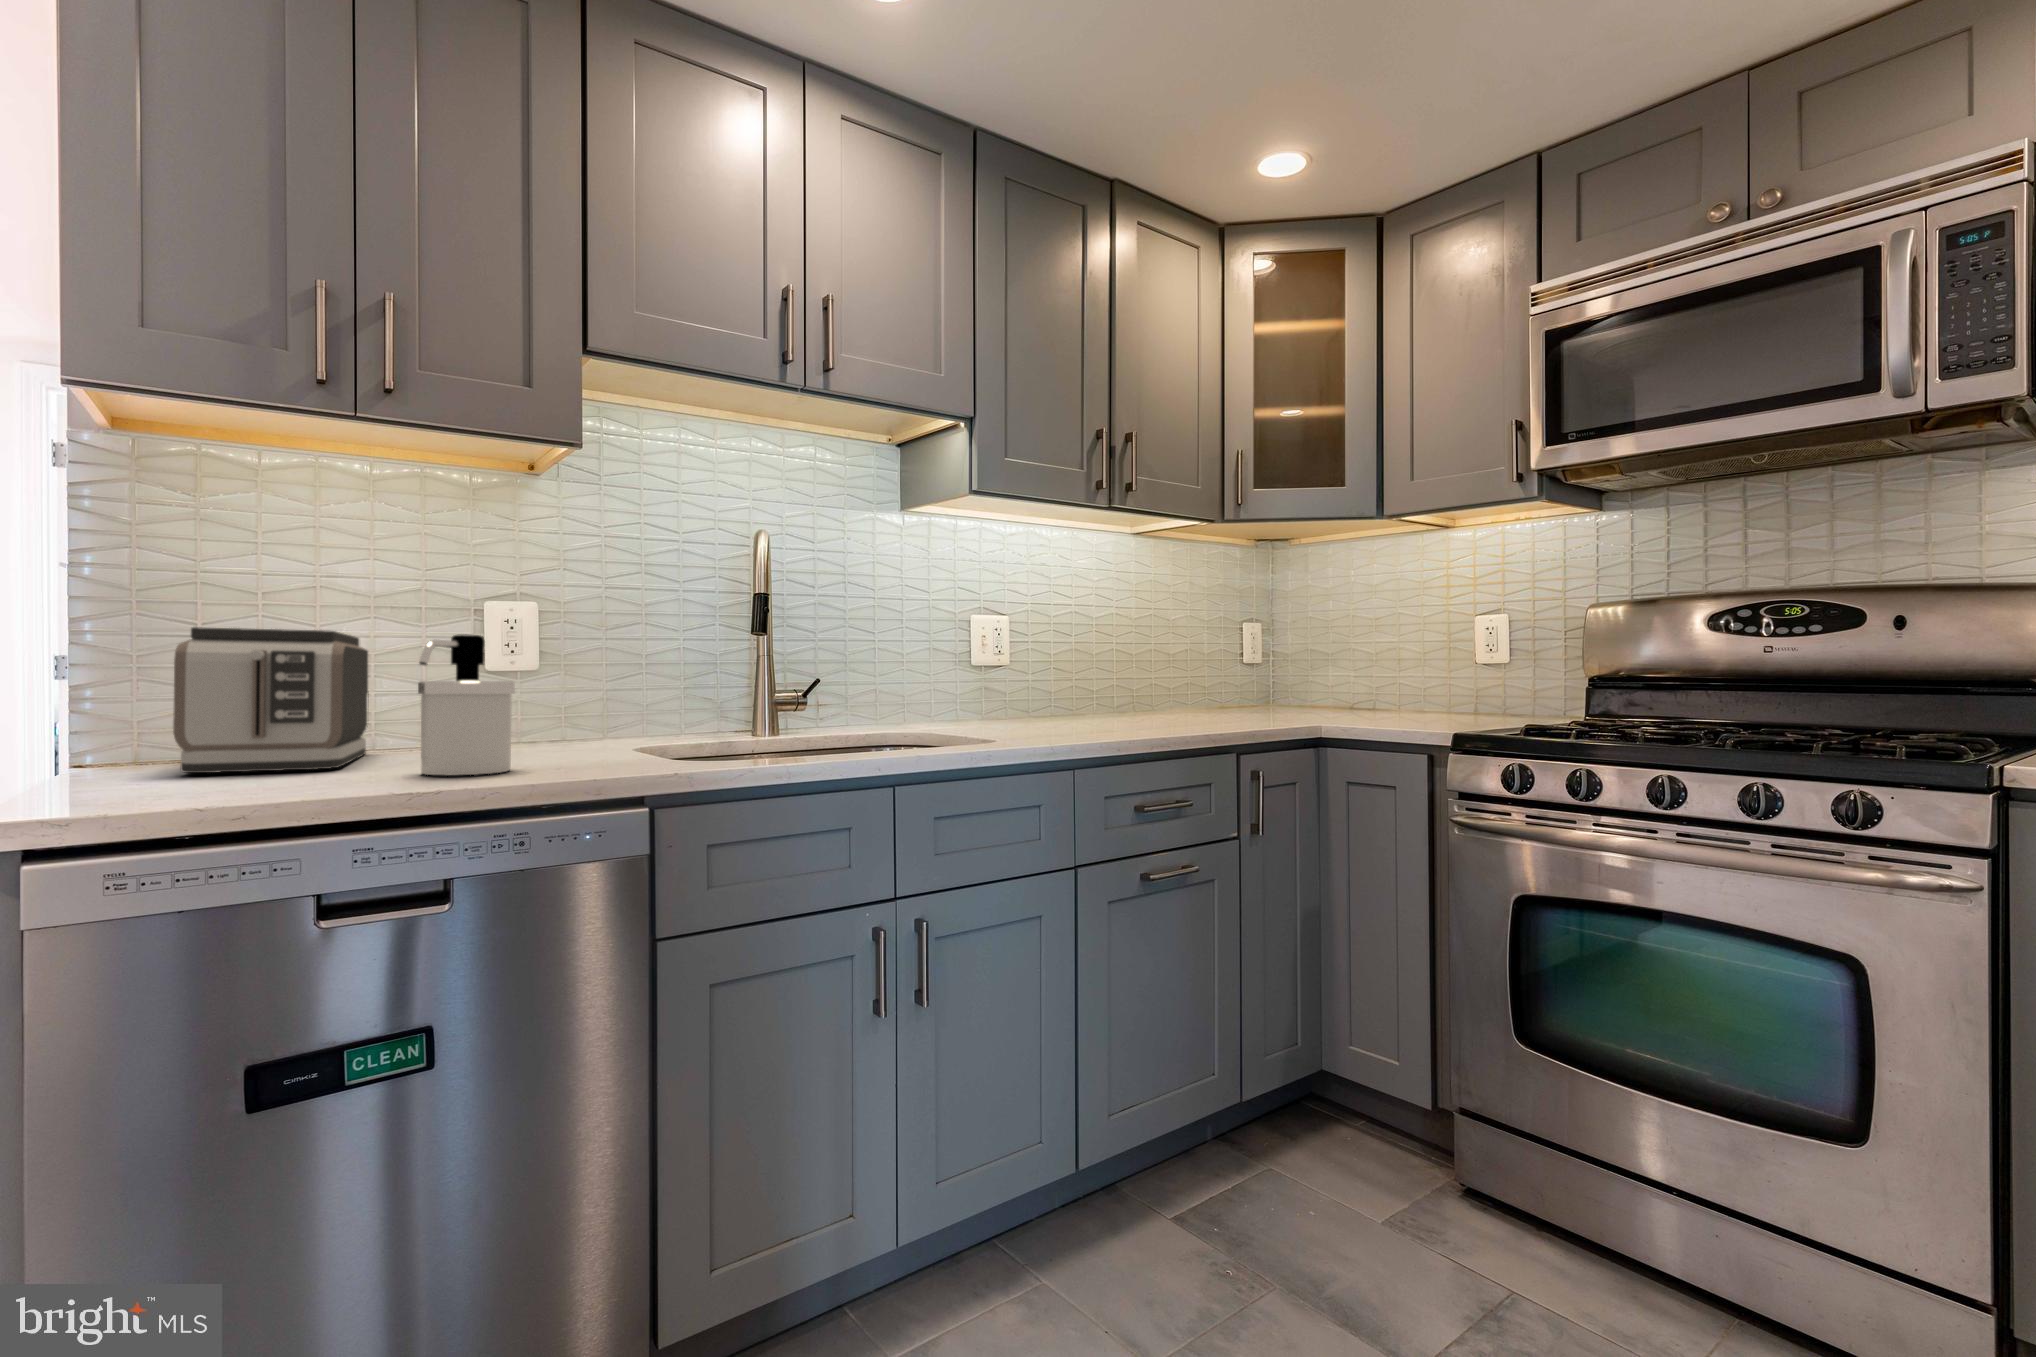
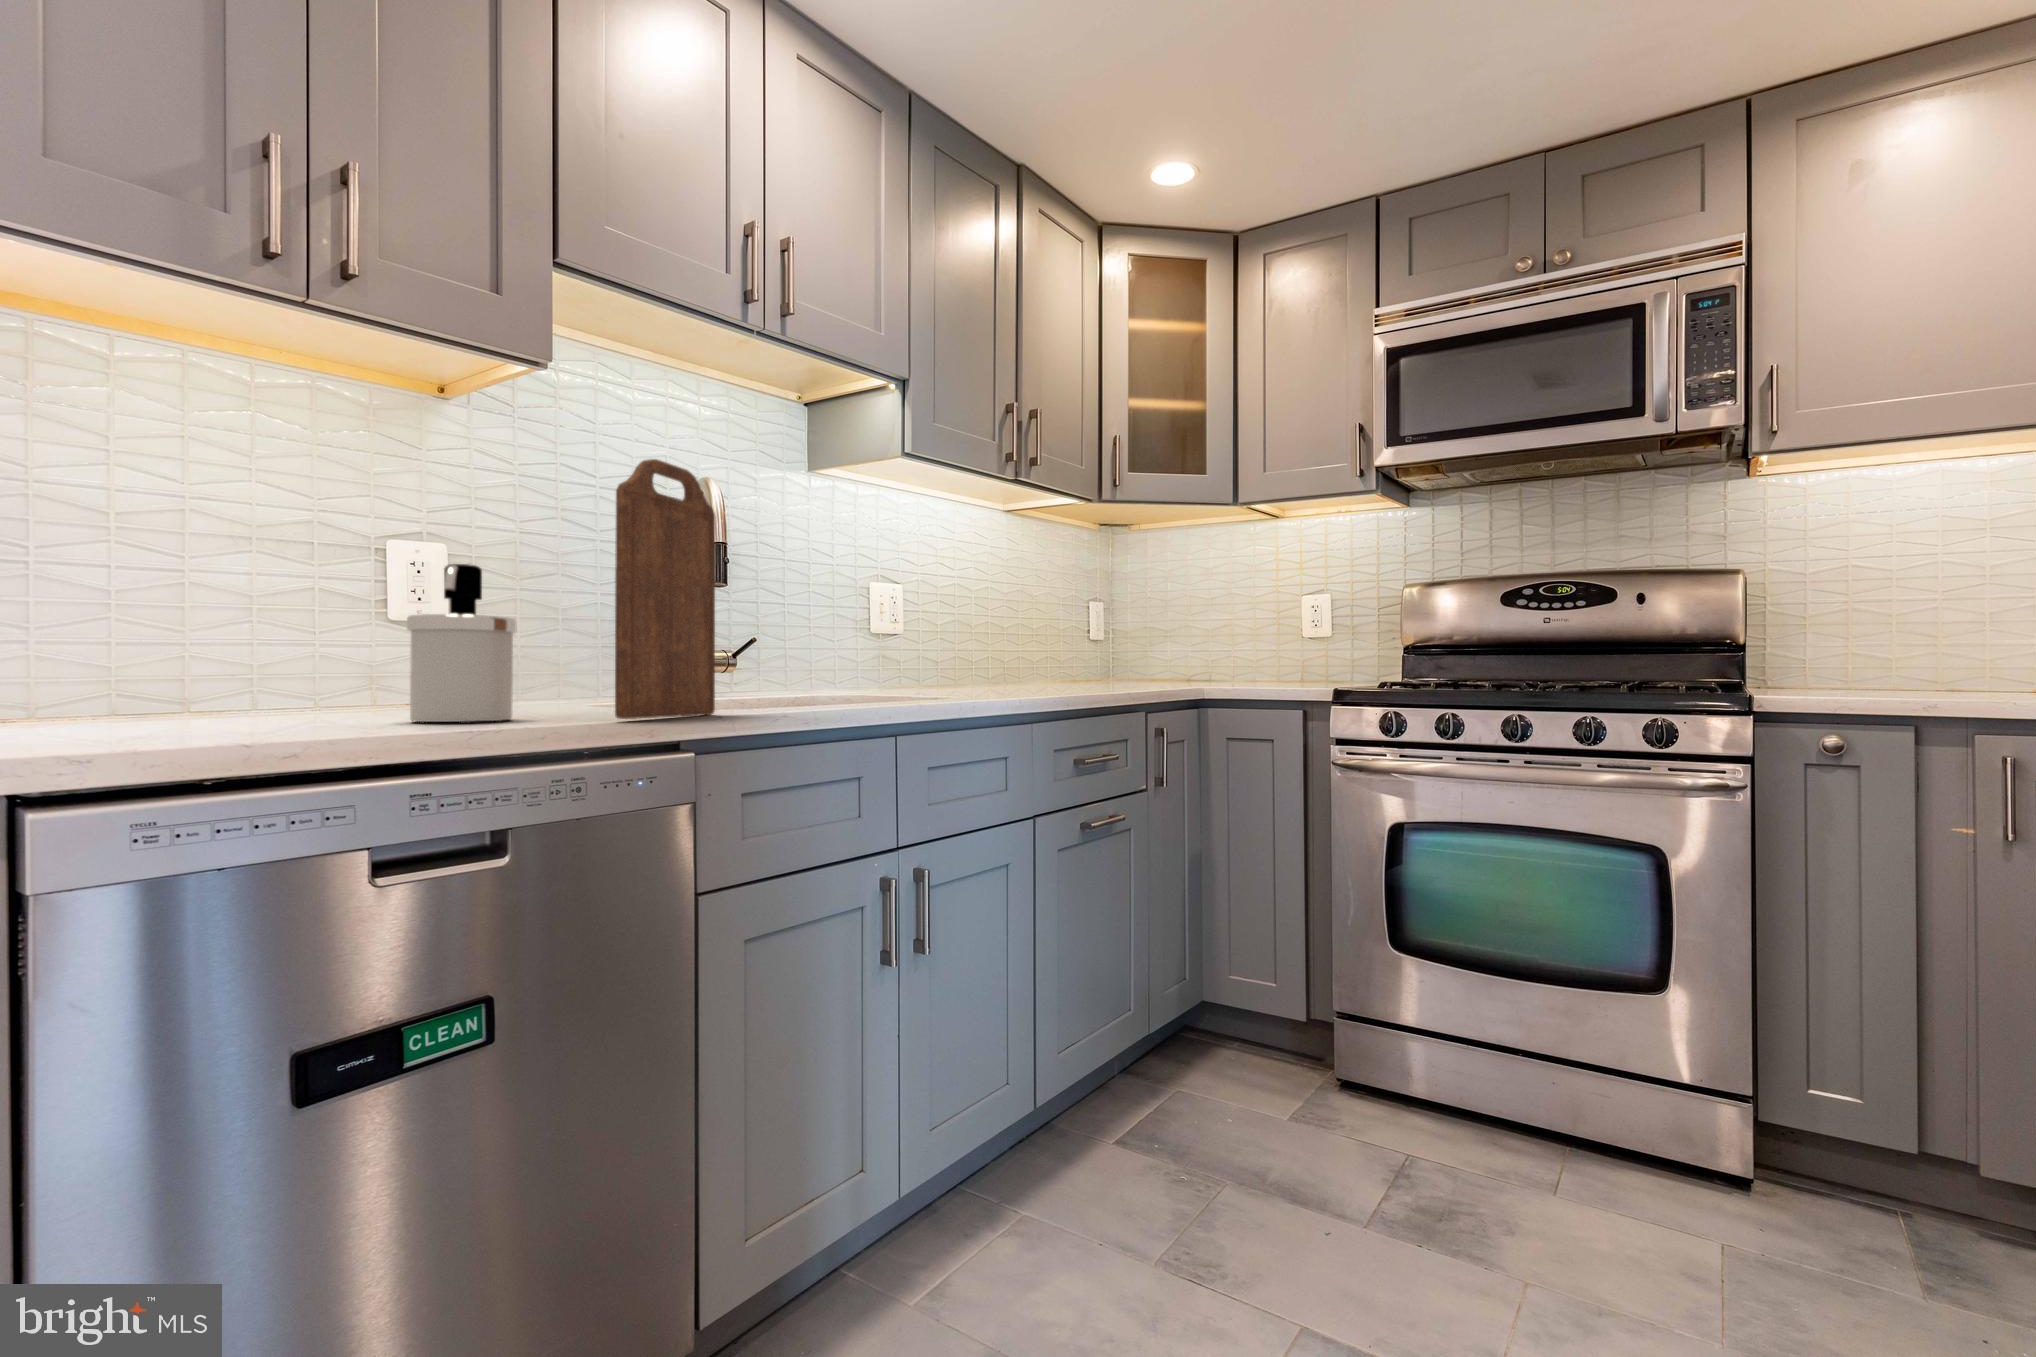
cutting board: none [577,531,704,775] -> present [615,459,715,719]
toaster: present [173,627,369,773] -> none [71,543,291,723]

